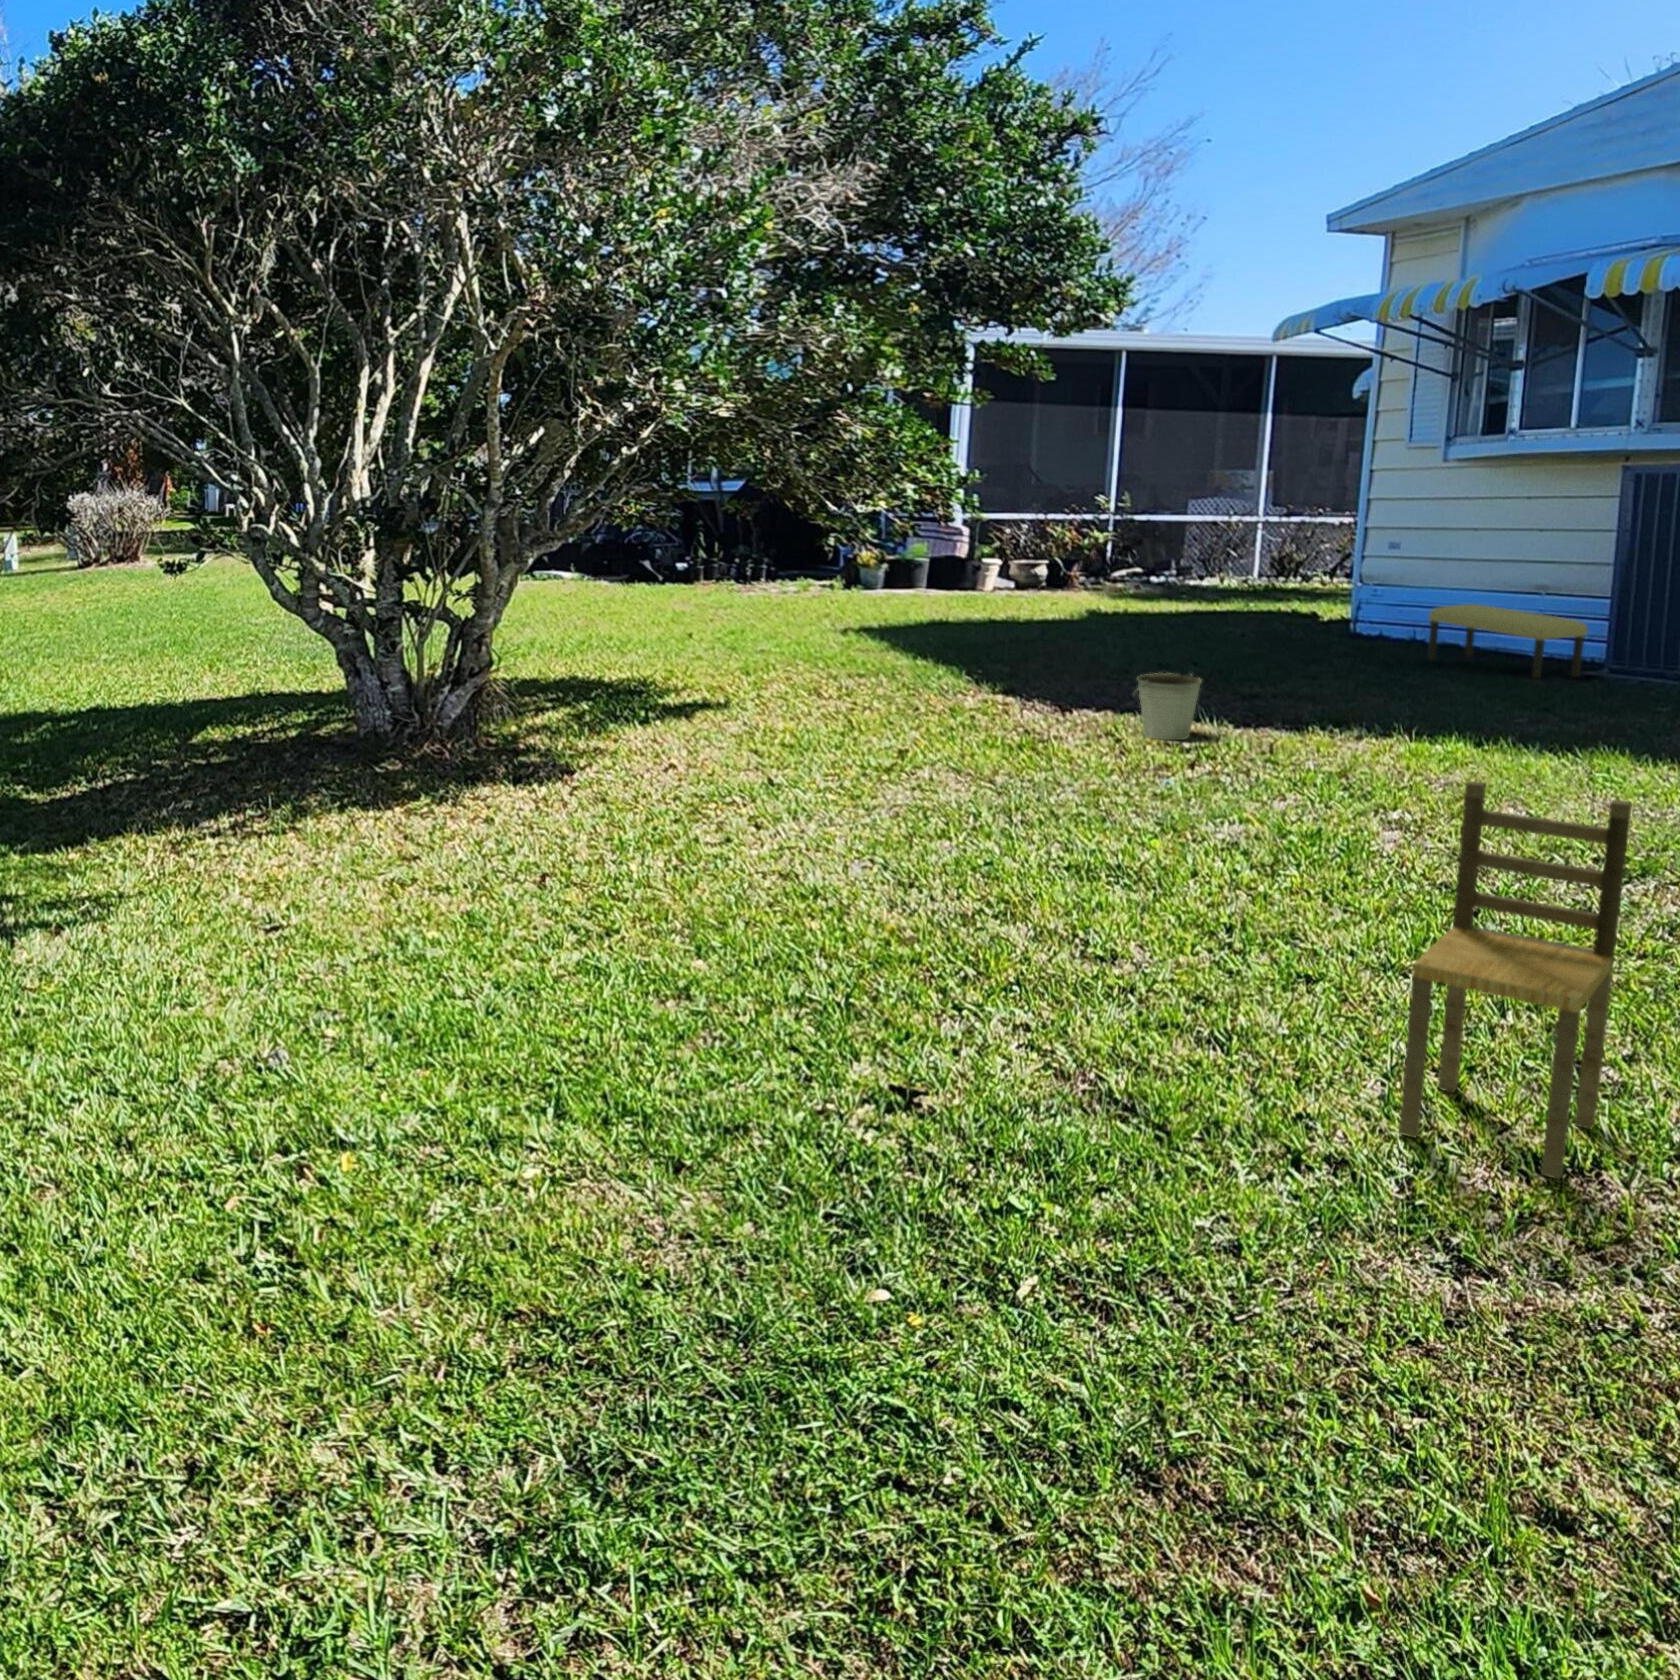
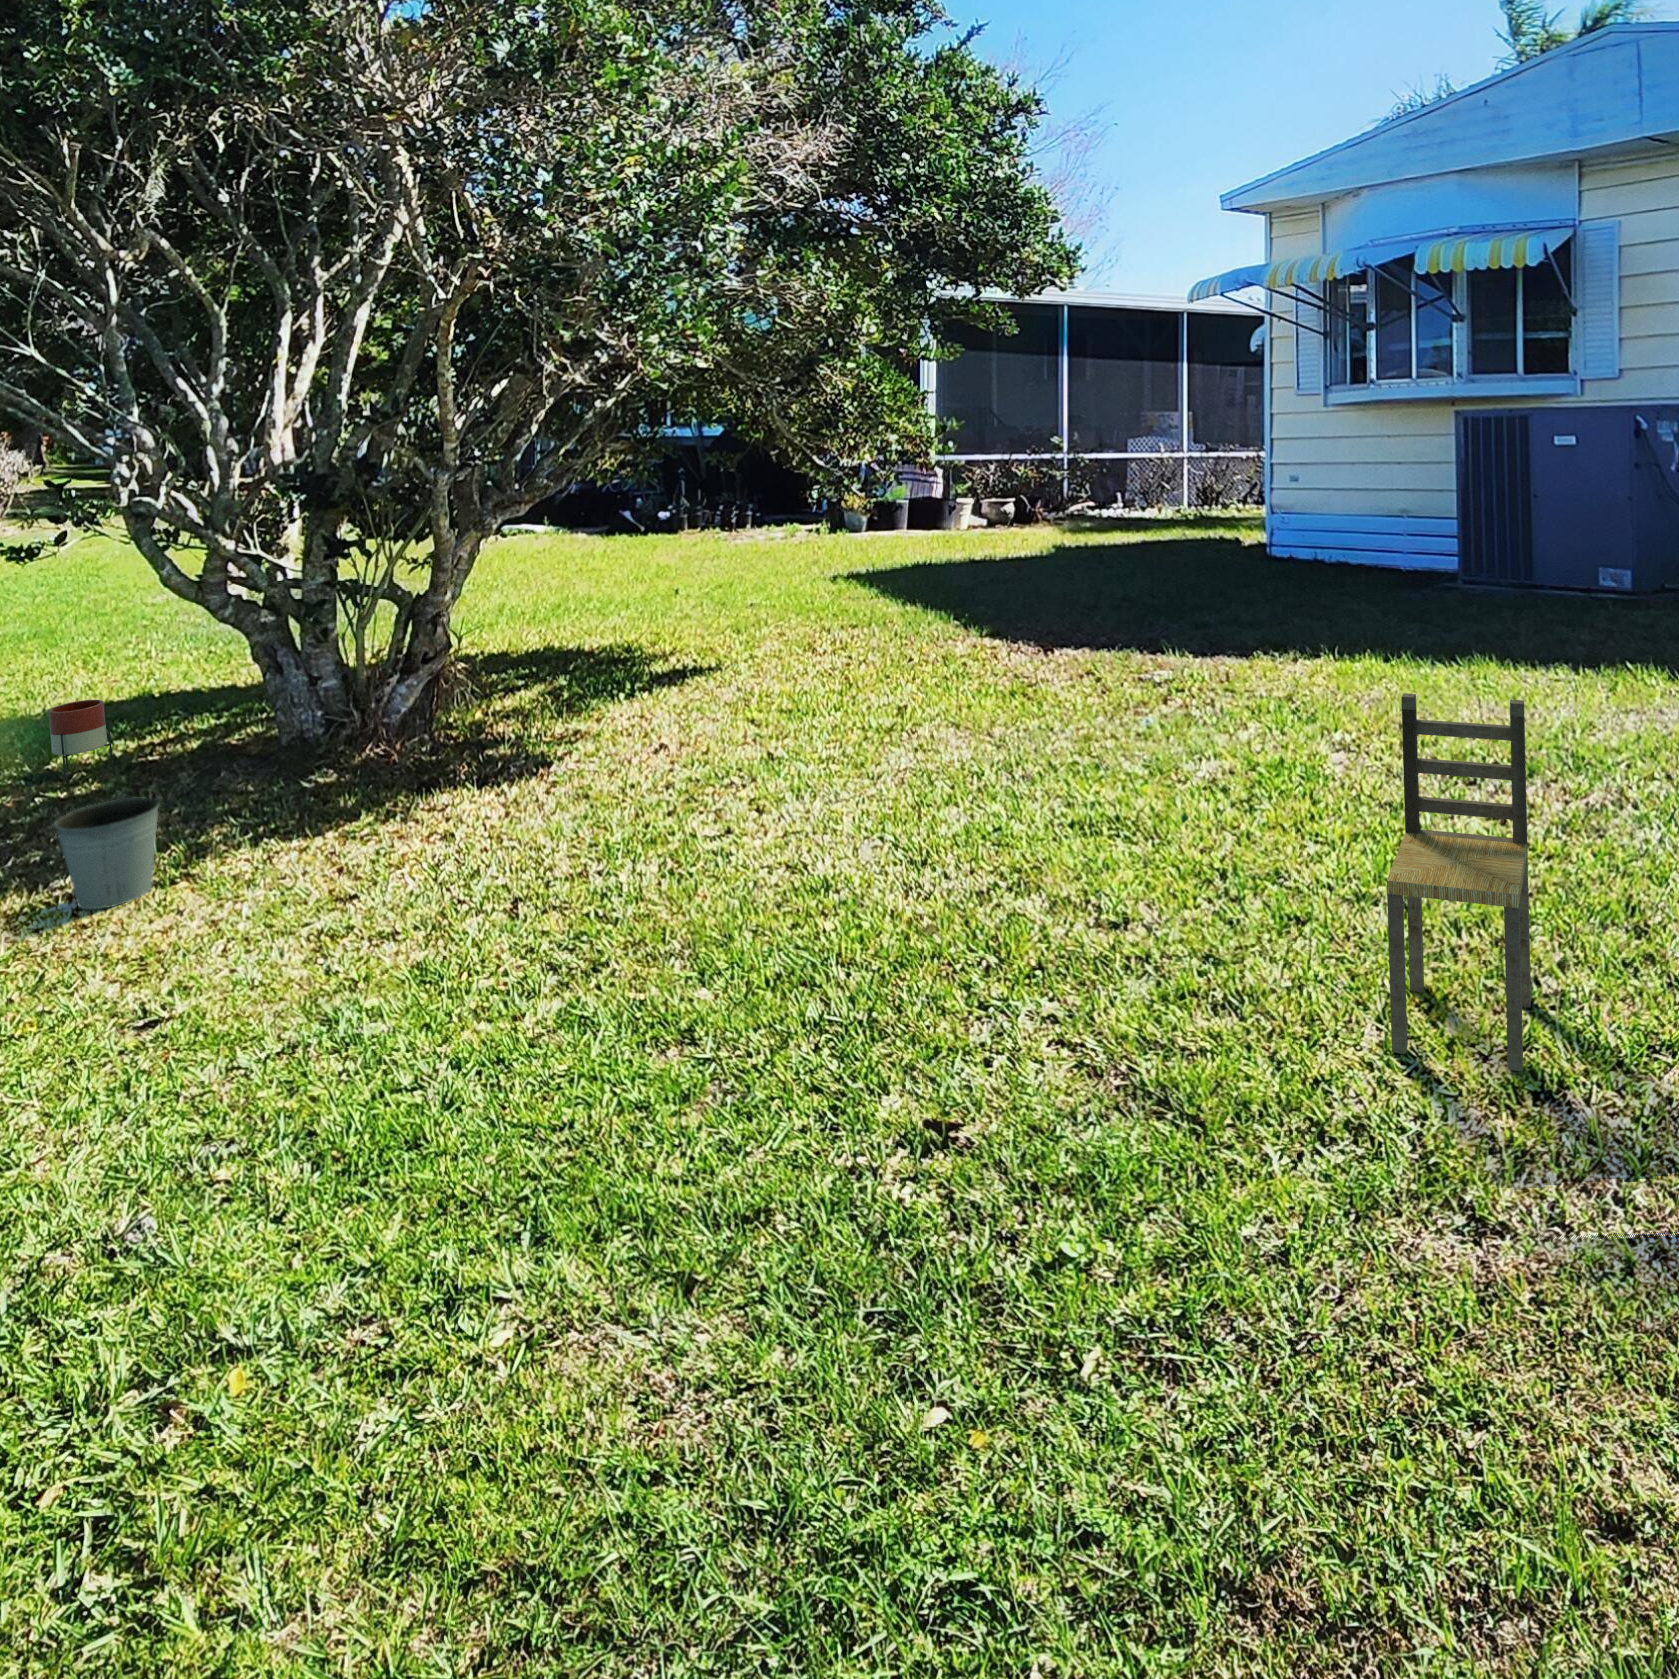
bench: present [1428,604,1588,678] -> none [1296,514,1399,573]
bucket: present [1134,673,1201,740] -> present [54,798,161,909]
planter: none [191,687,233,748] -> present [48,700,113,781]

